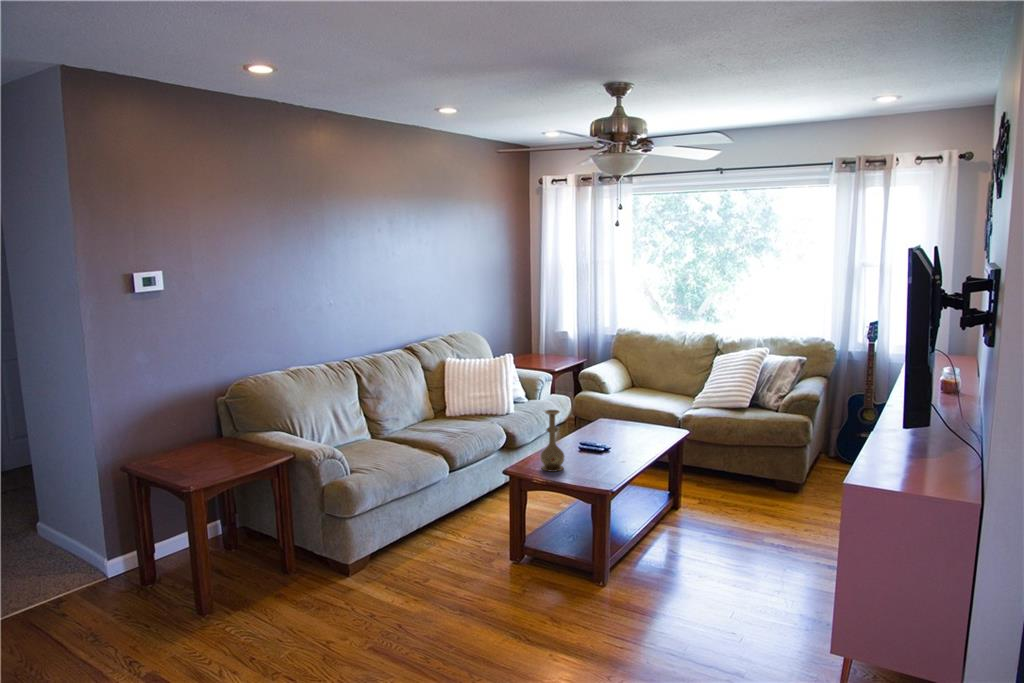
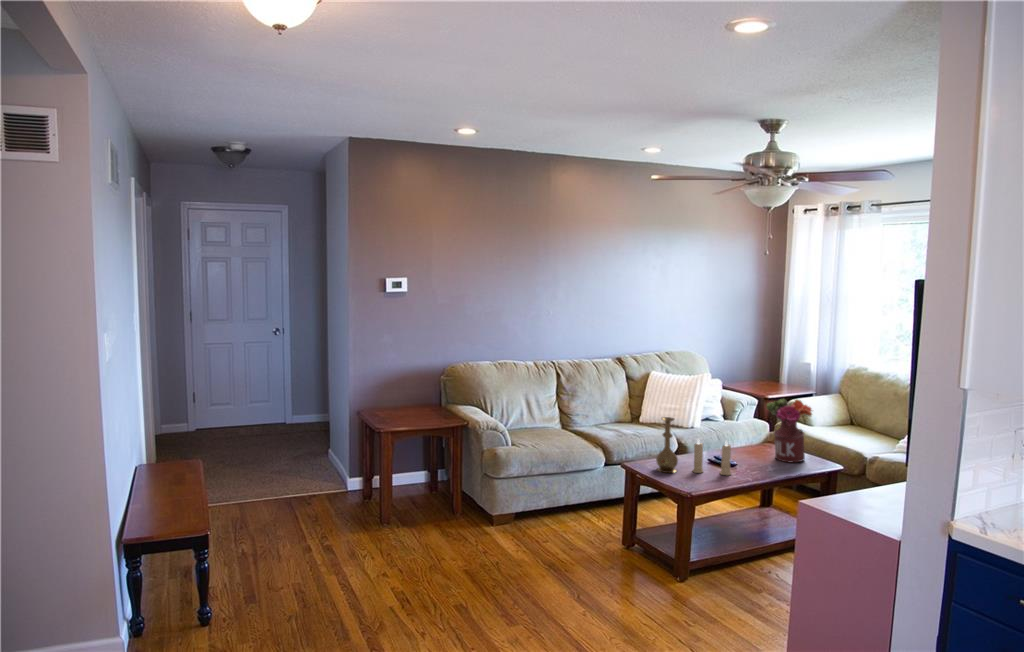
flower arrangement: none [612,372,658,436] -> present [767,399,812,462]
candle: none [575,423,614,465] -> present [693,439,731,475]

